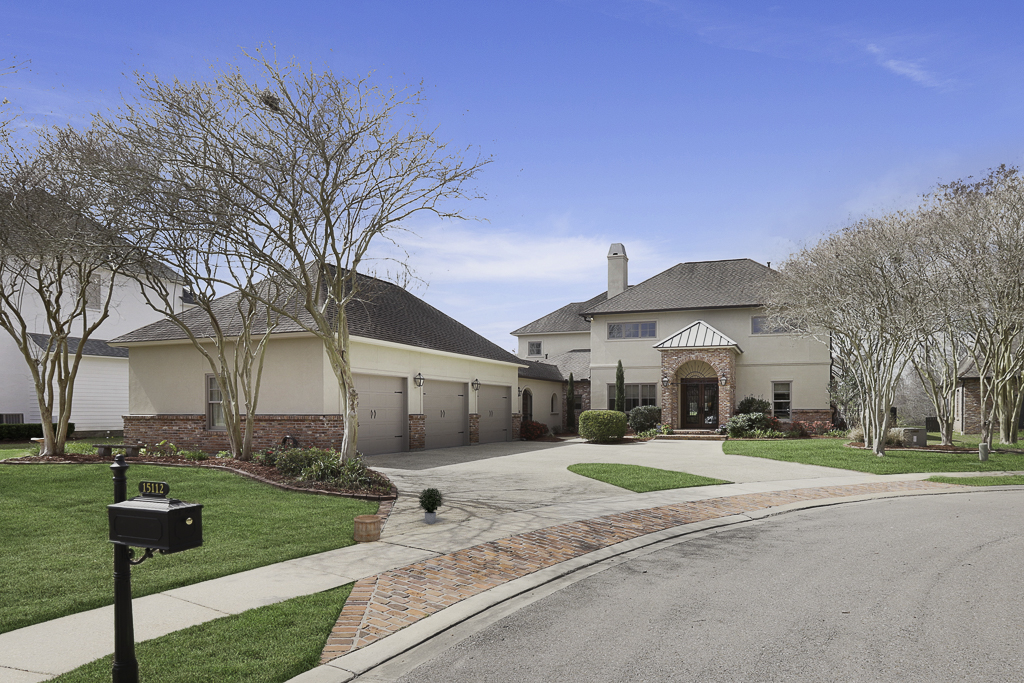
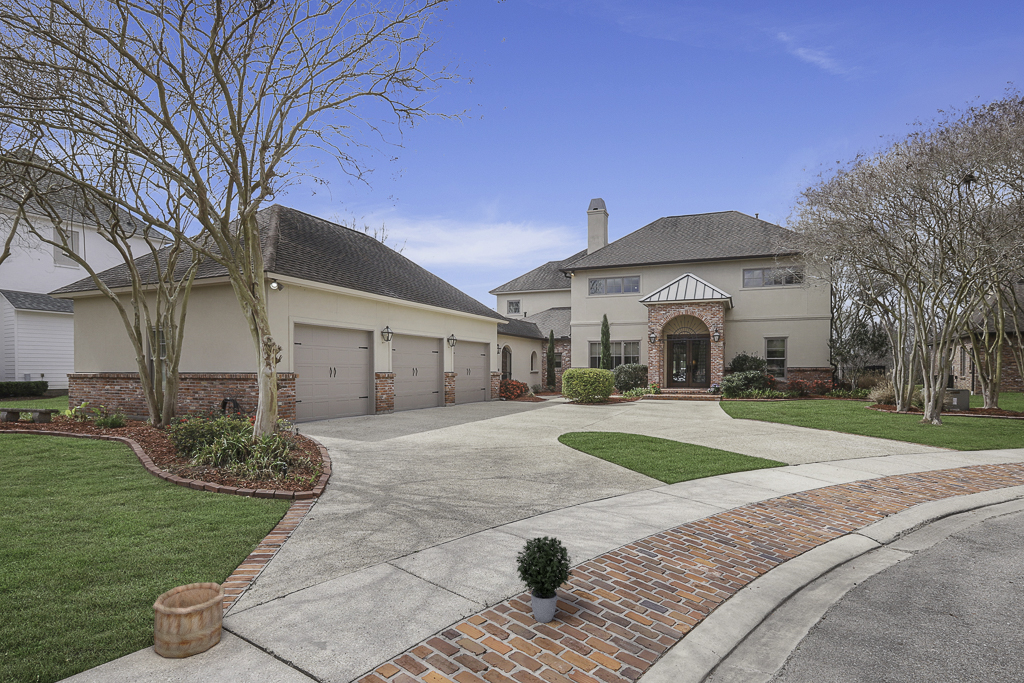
potted plant: present [419,488,442,524] -> present [516,536,573,623]

